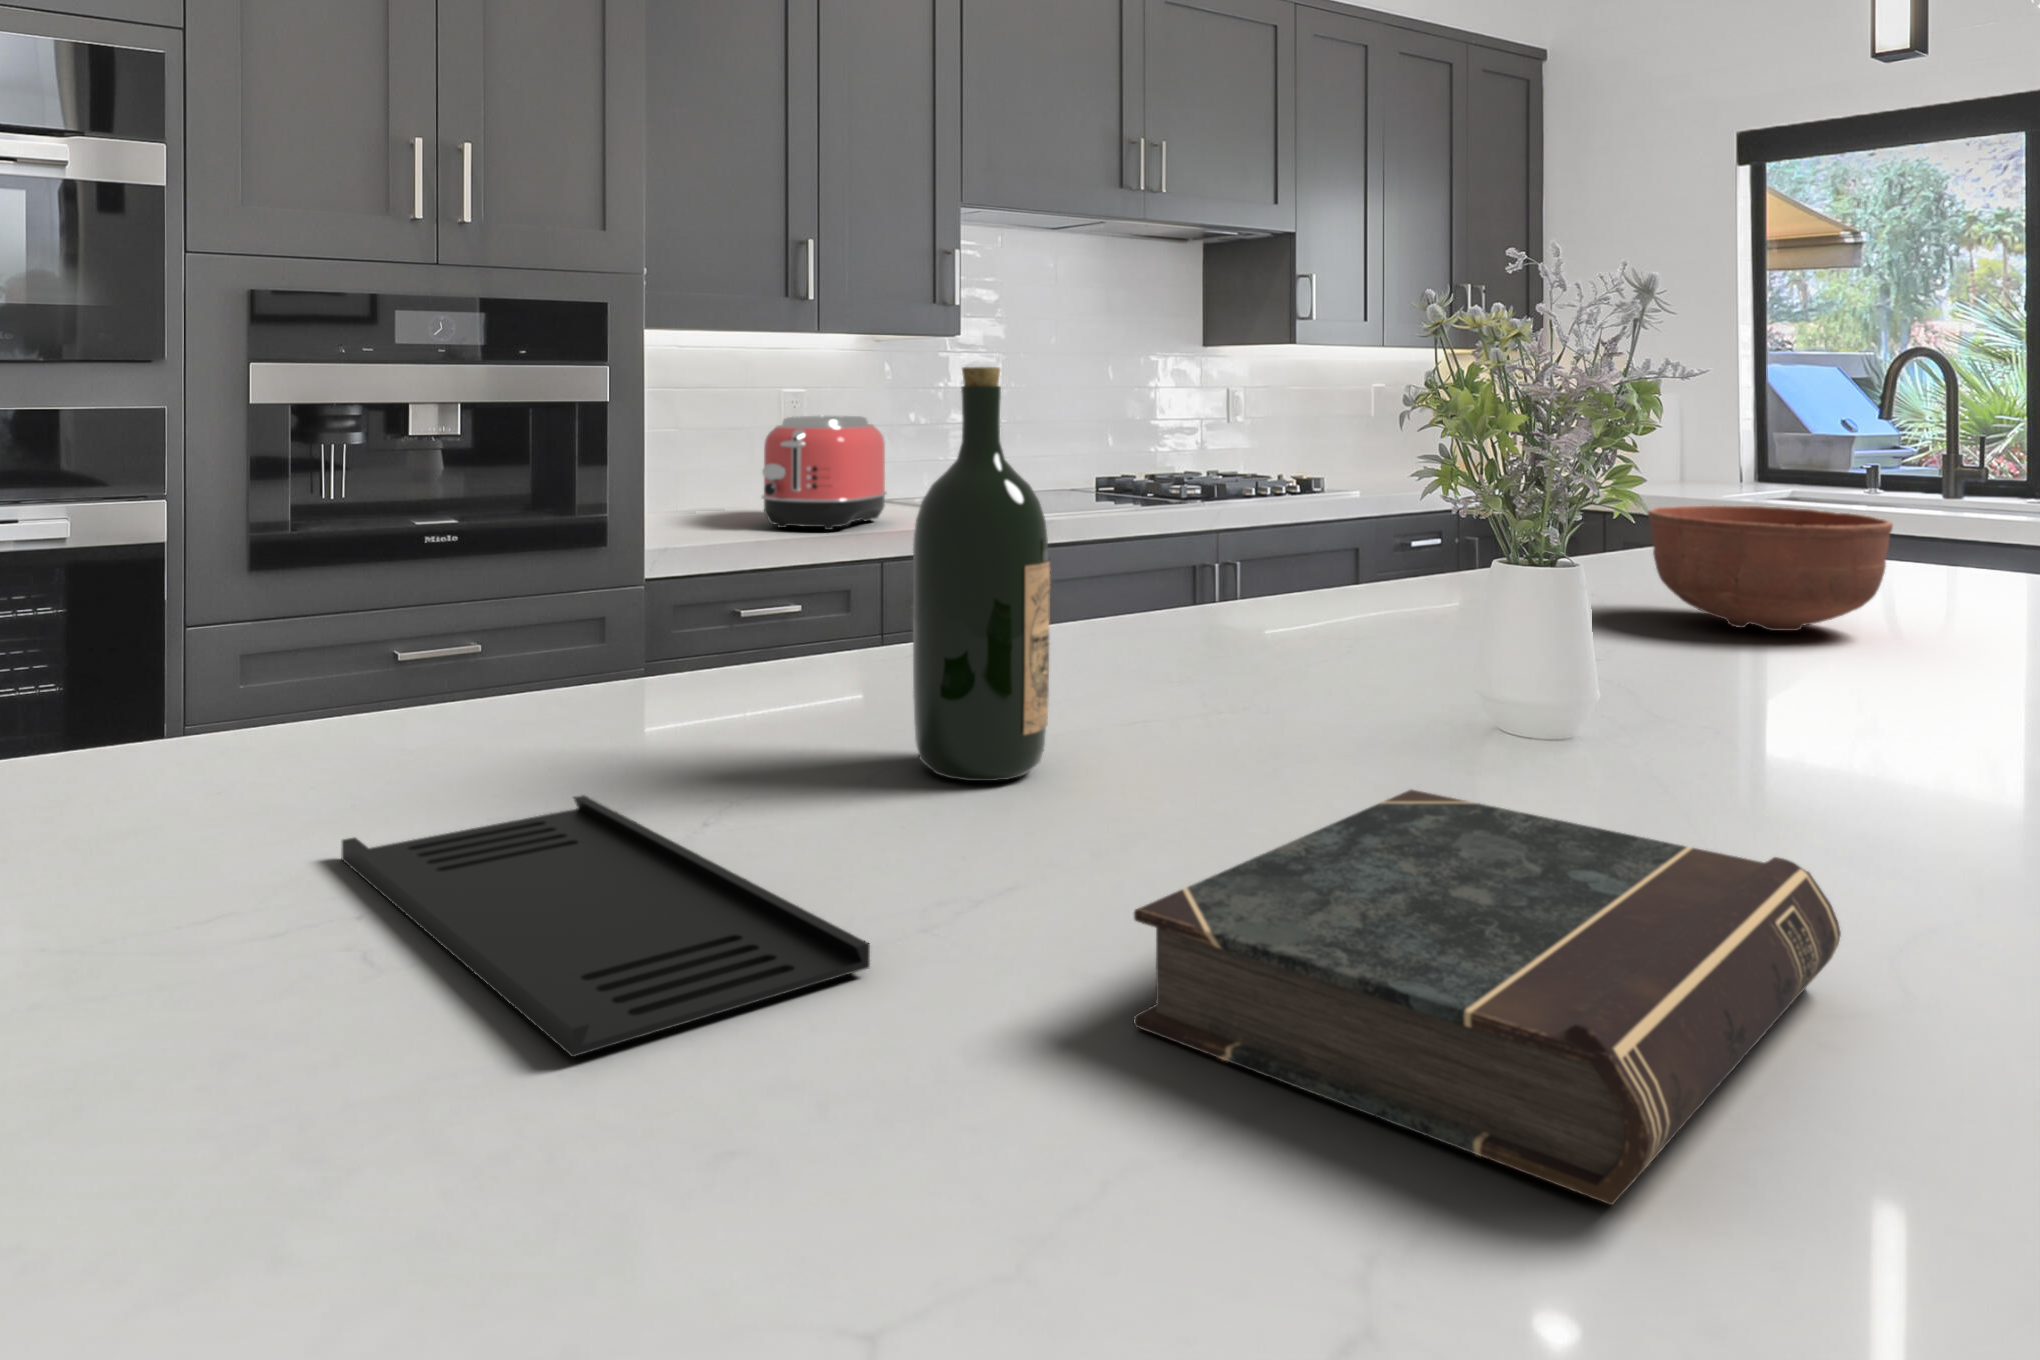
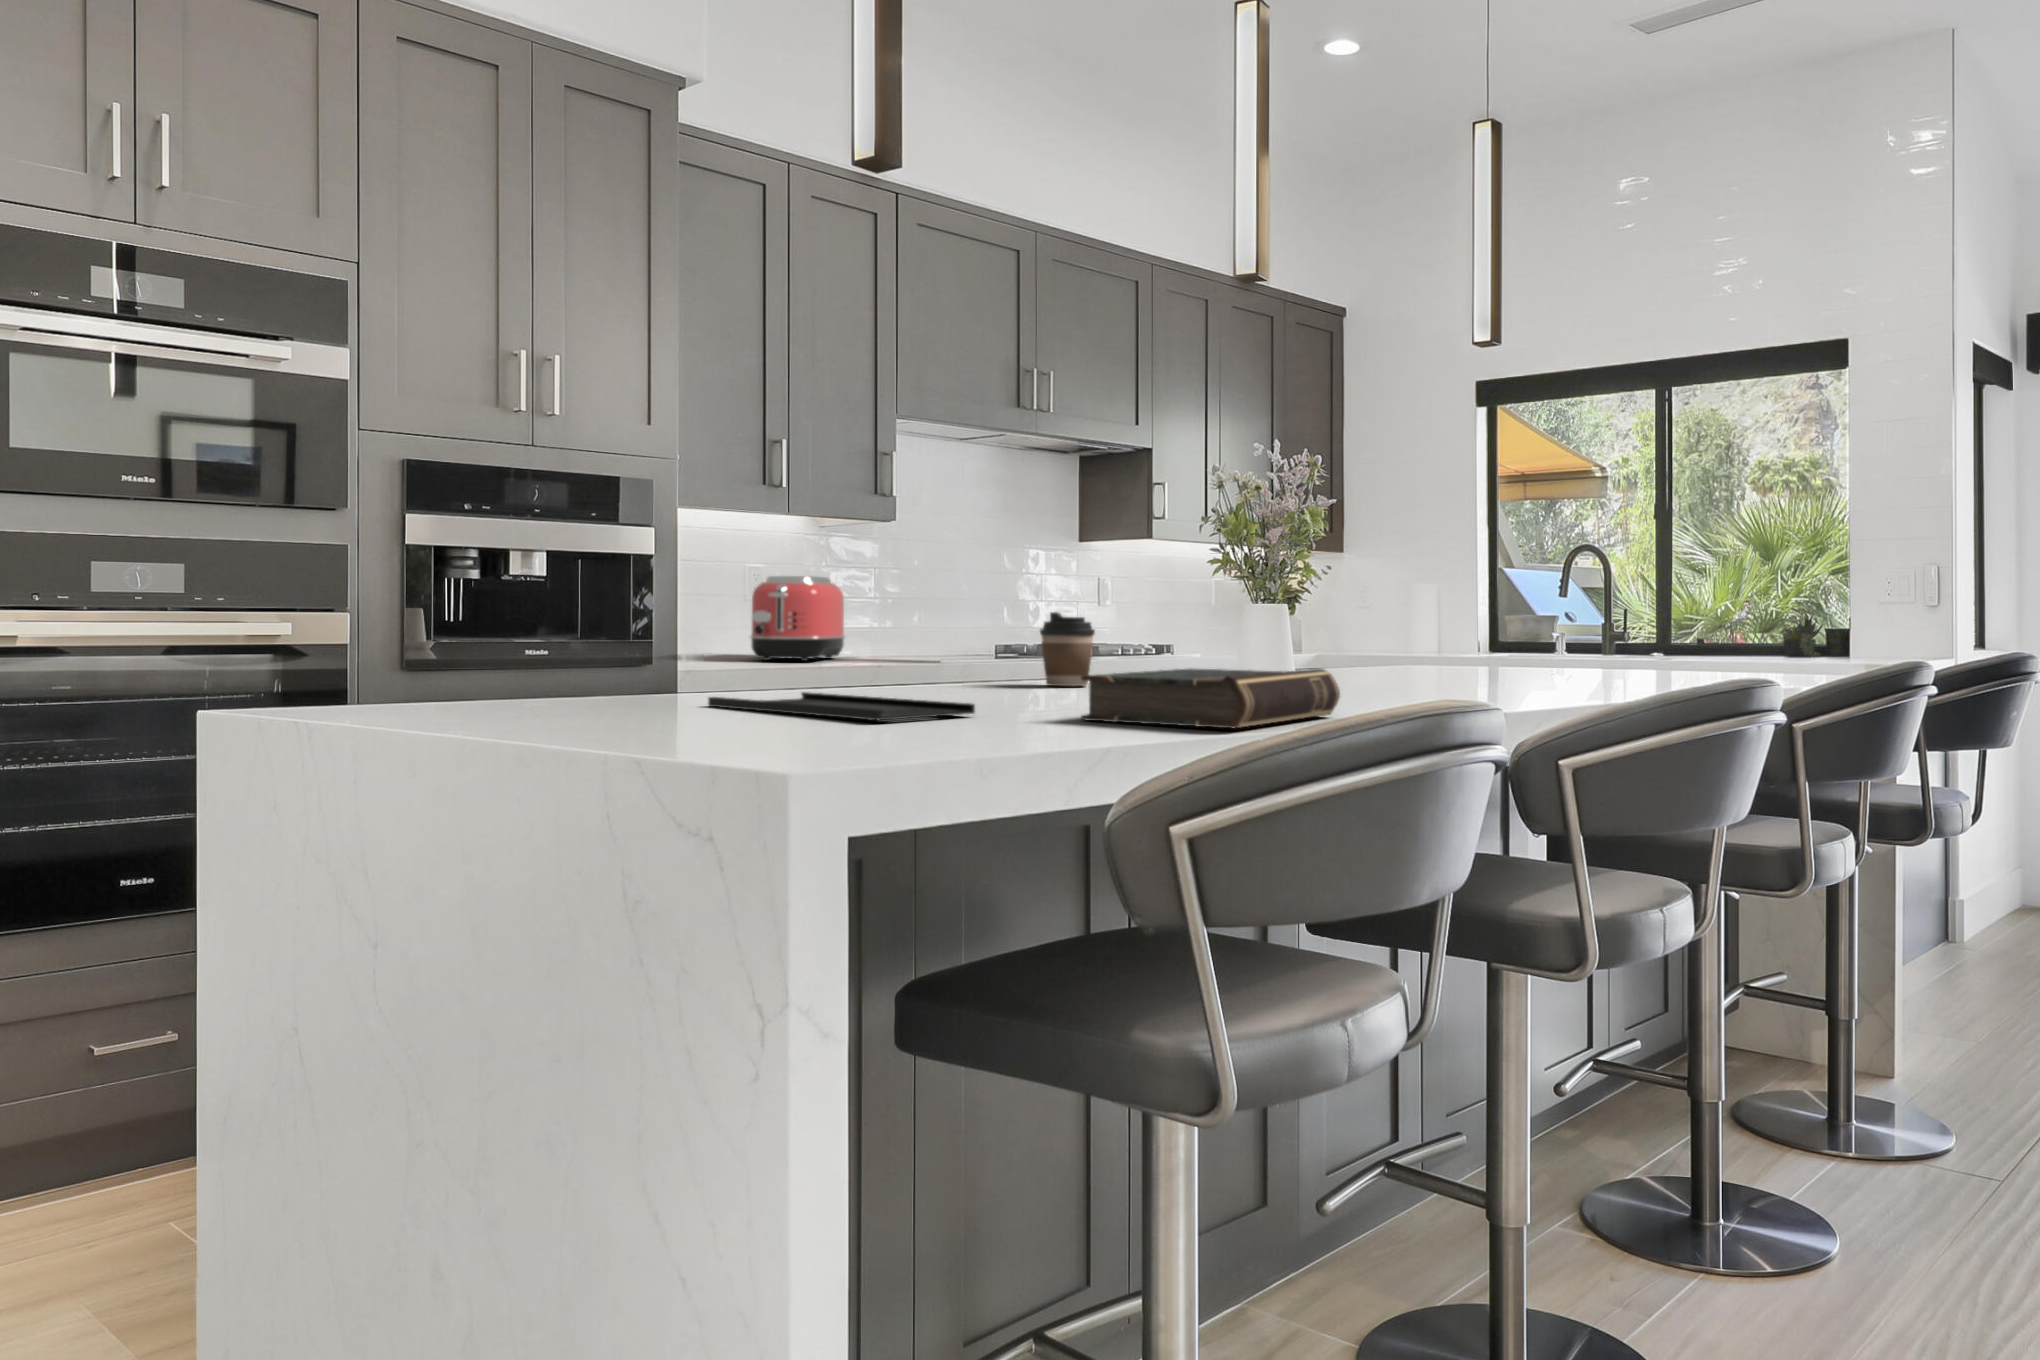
wine bottle: present [913,367,1050,781] -> none [956,492,1026,695]
bowl: present [1648,505,1893,631] -> none [1349,608,1474,674]
coffee cup: none [1097,567,1200,711] -> present [1040,612,1095,686]

